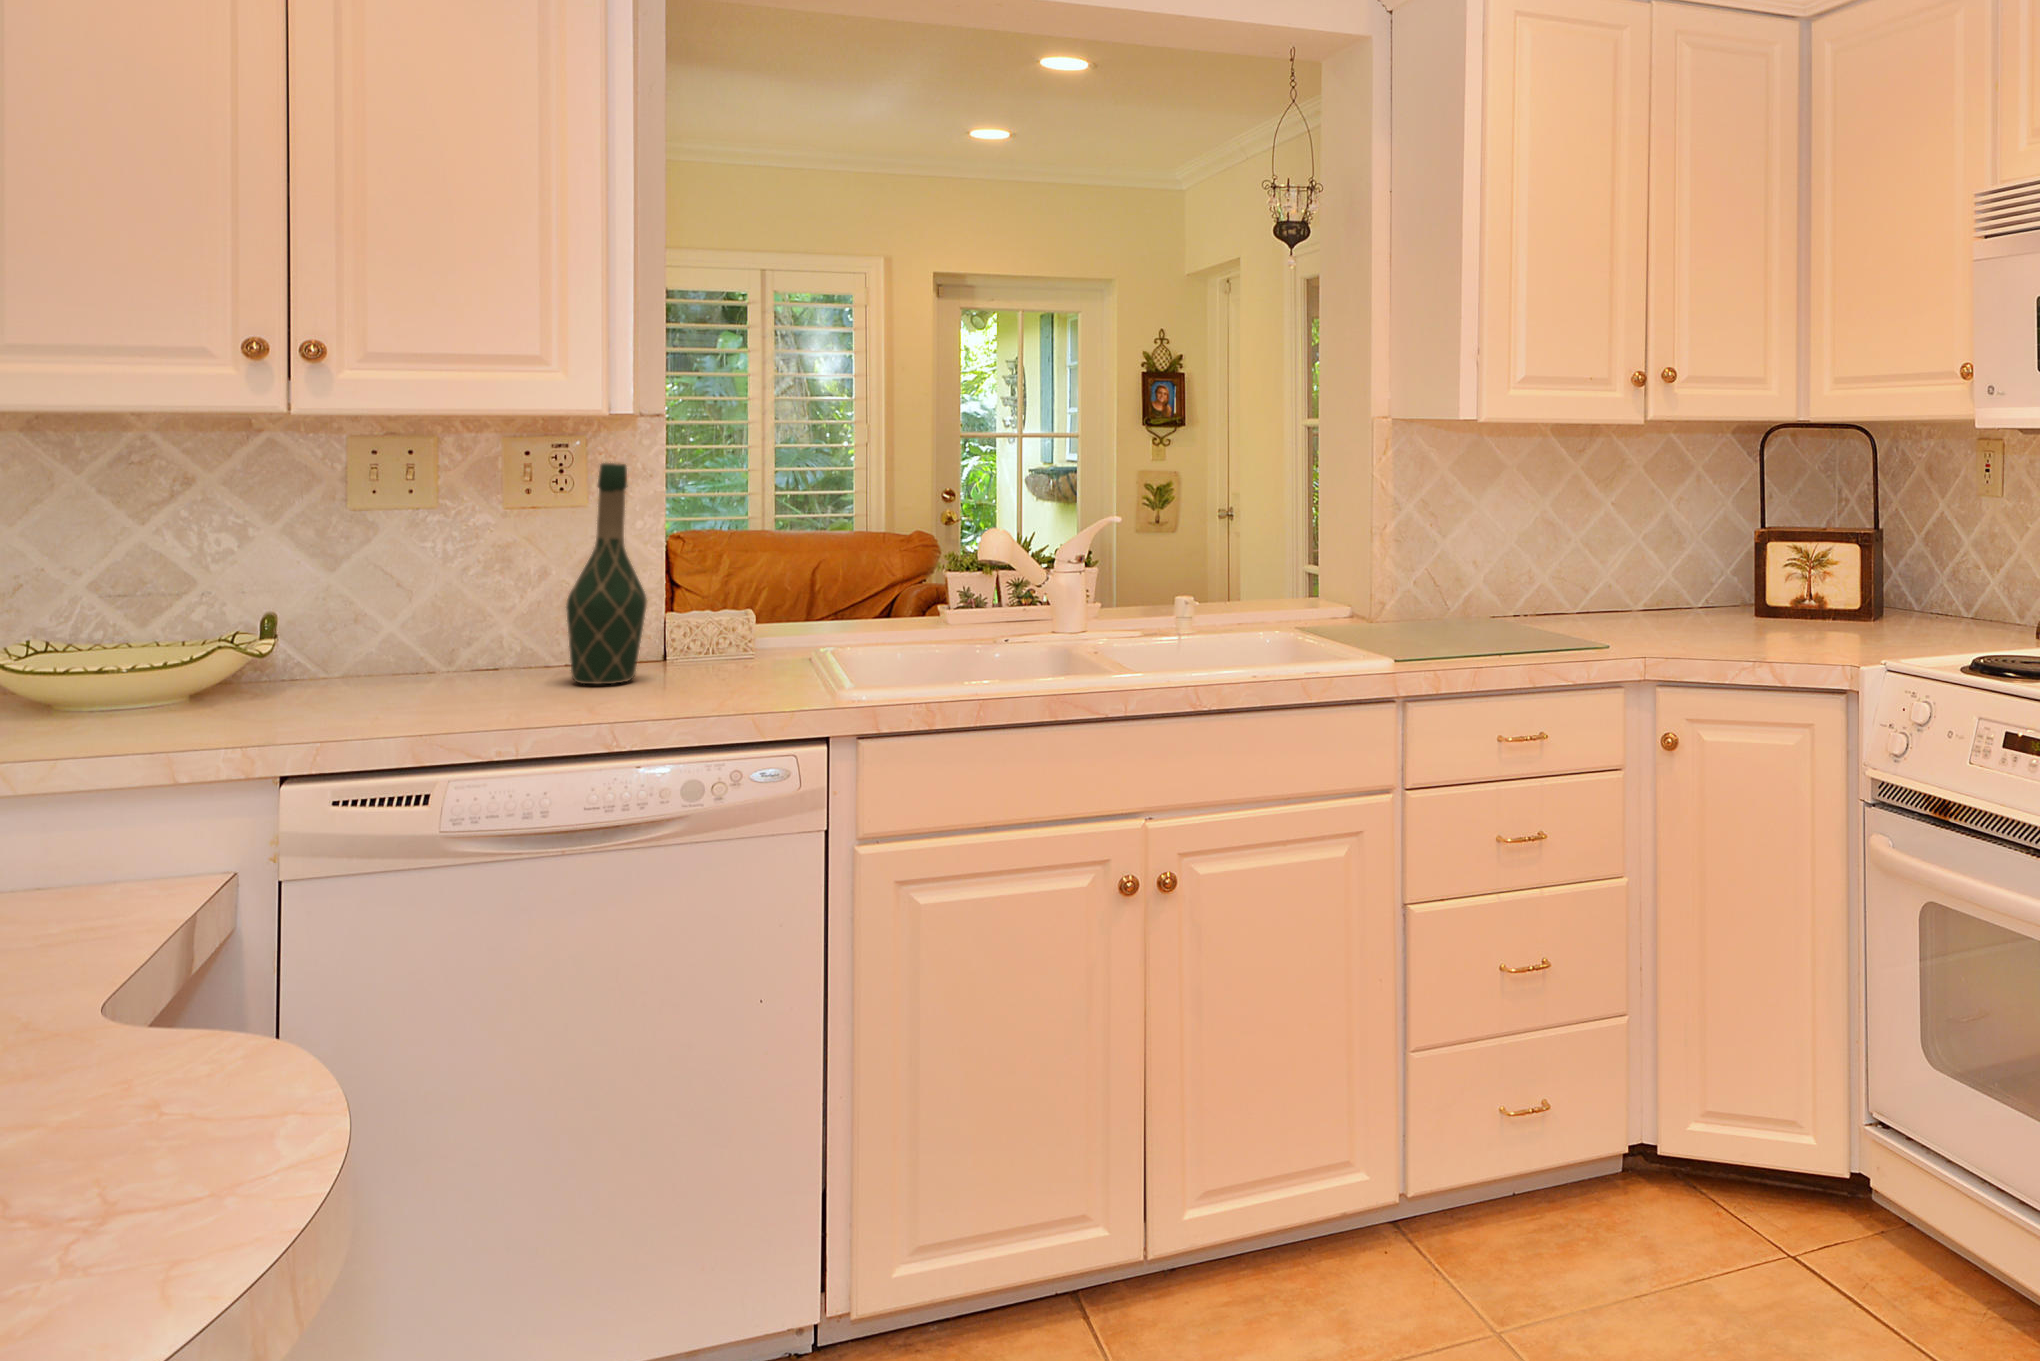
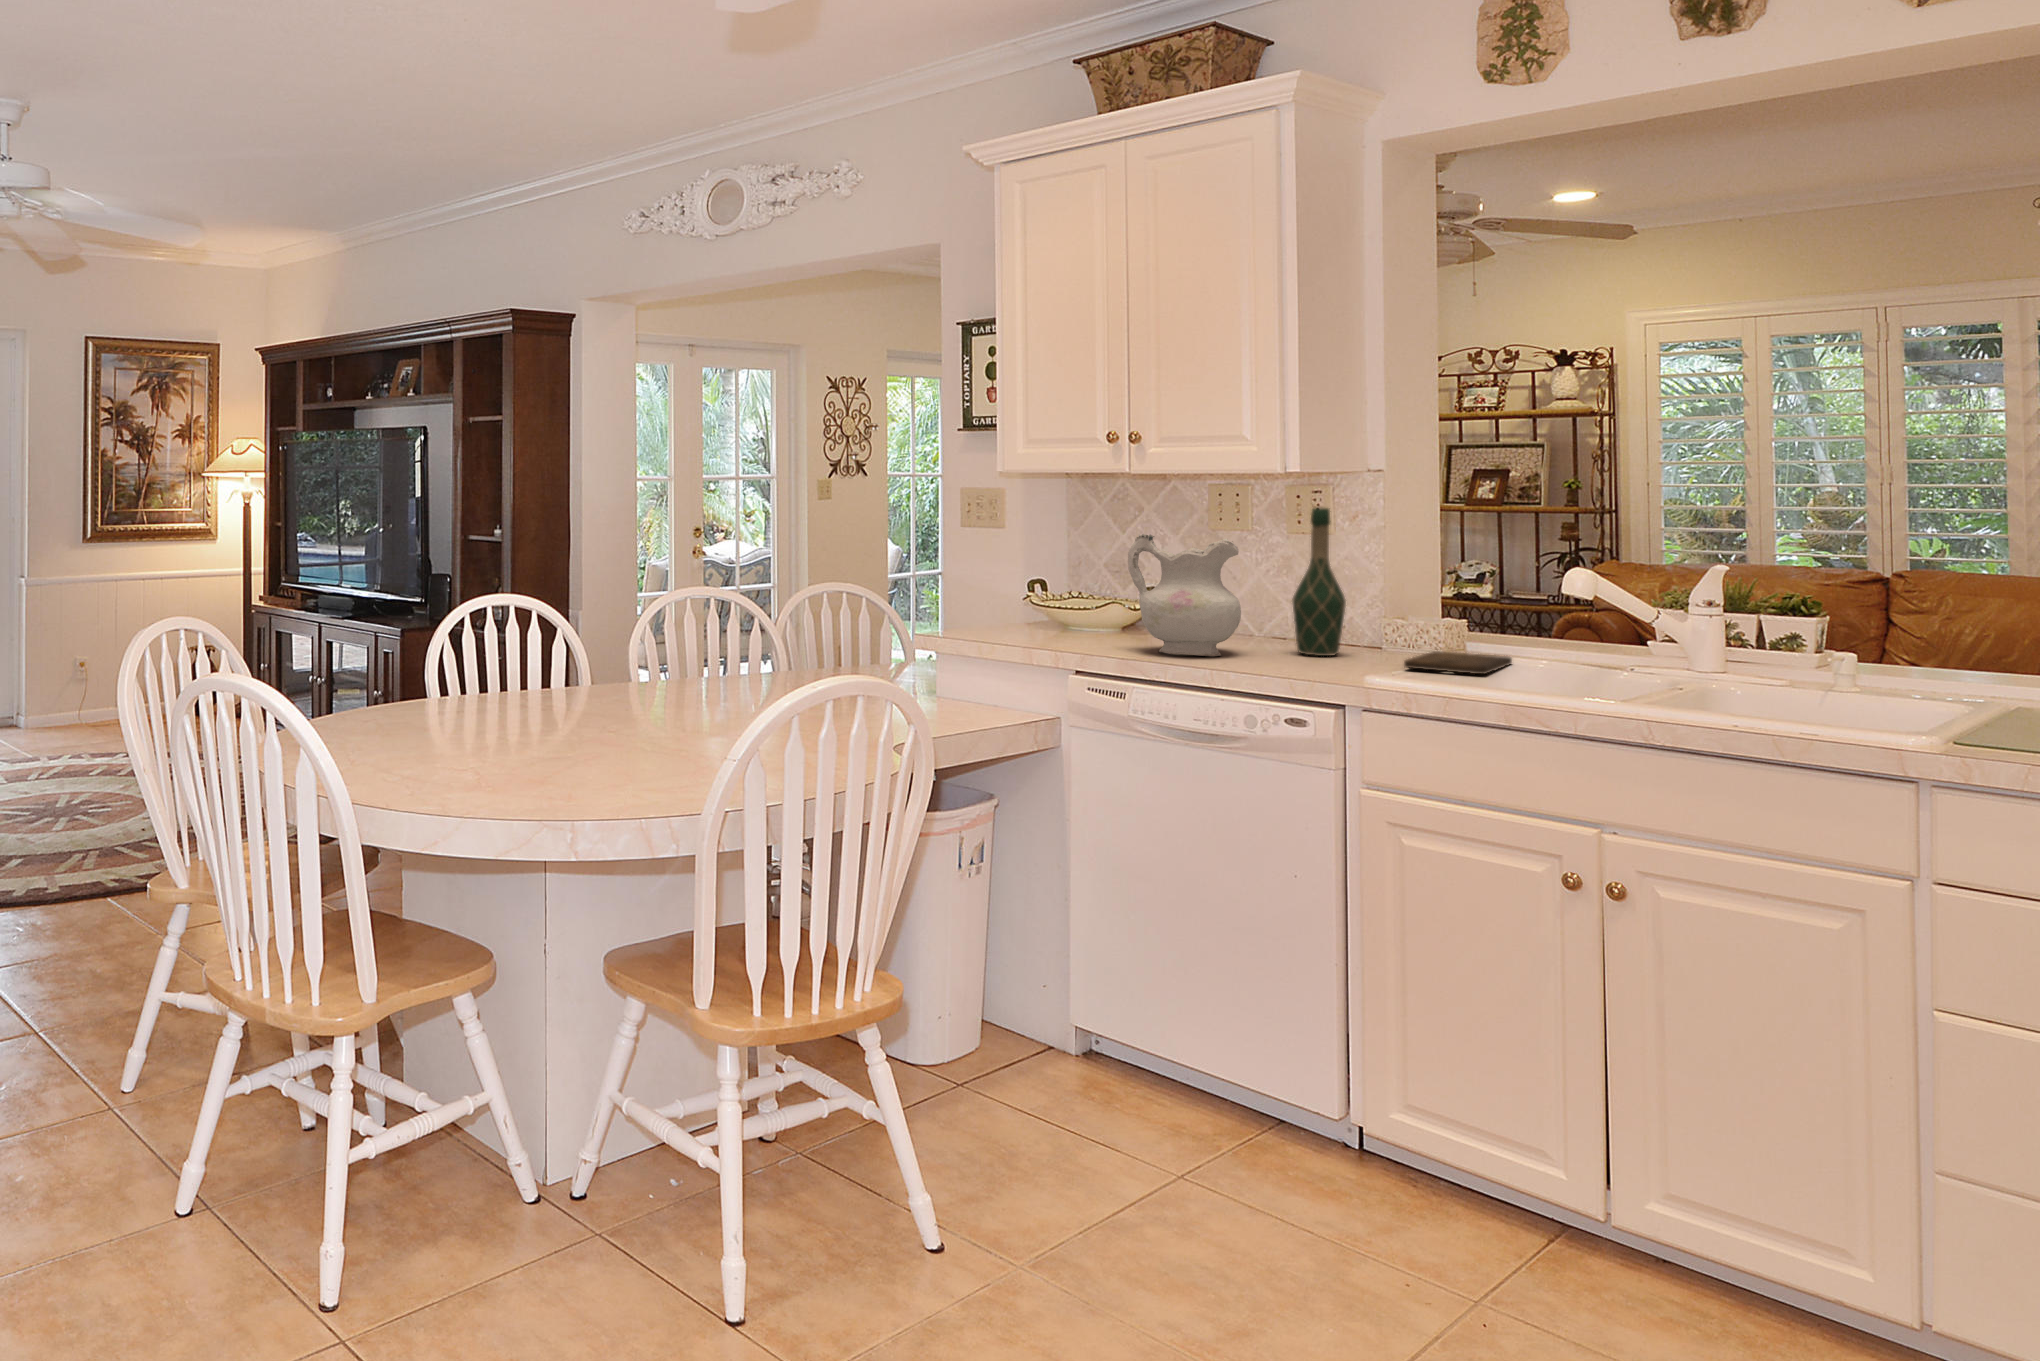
ceramic pitcher: none [278,505,494,712] -> present [1128,534,1241,656]
cutting board: none [757,657,863,689] -> present [1404,651,1512,674]

